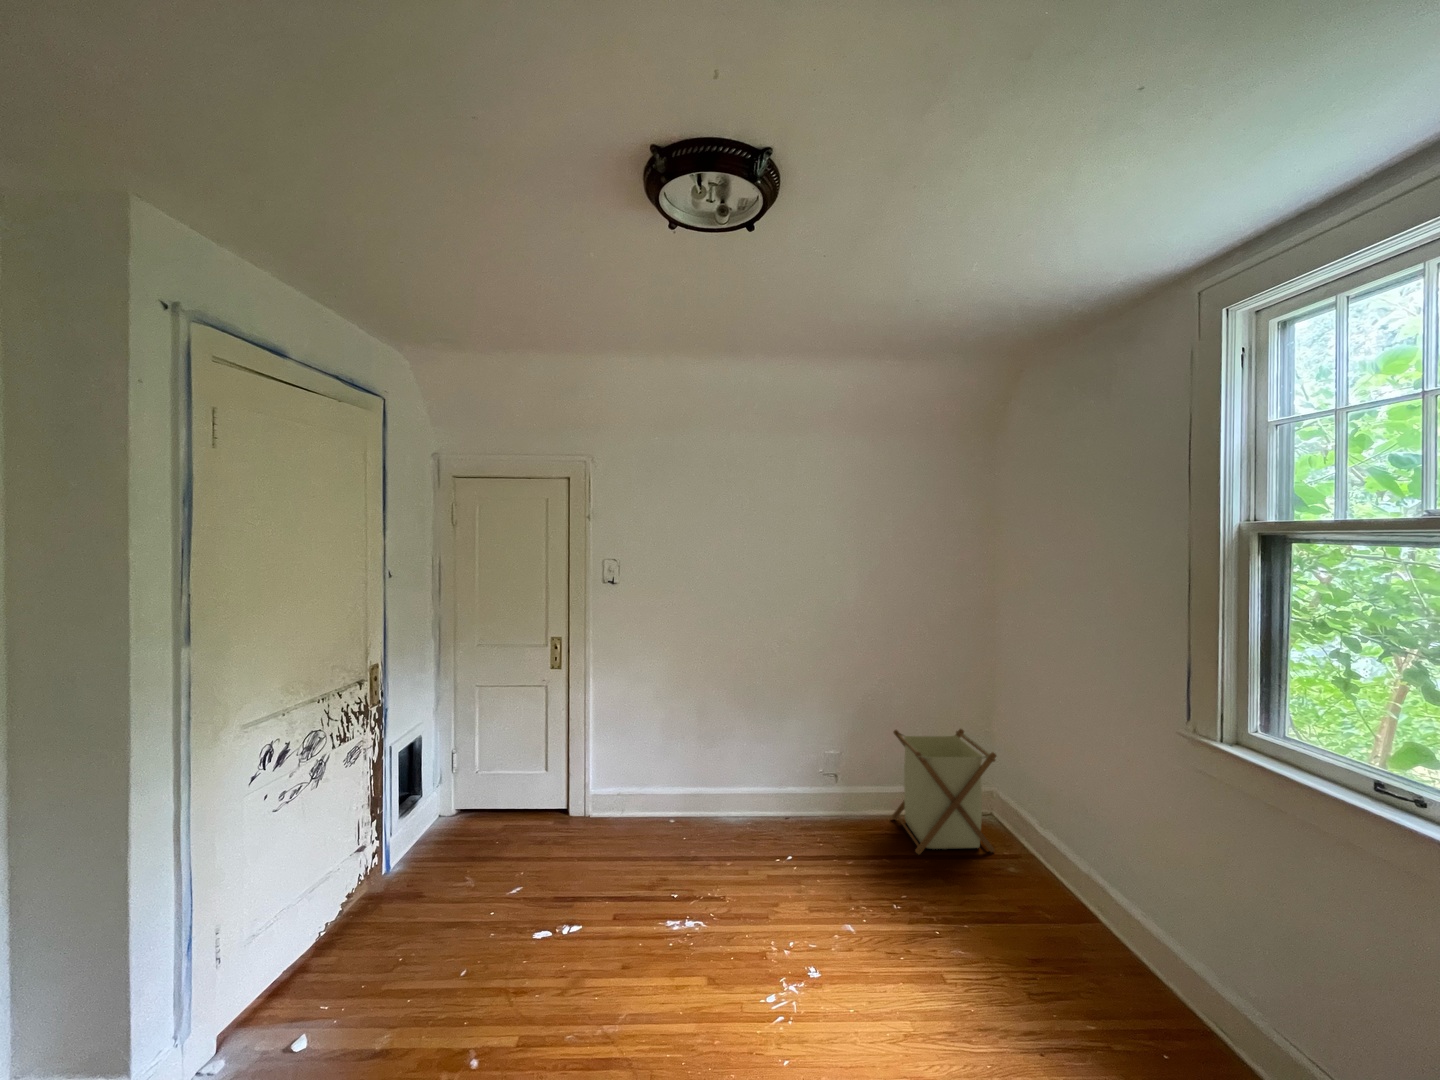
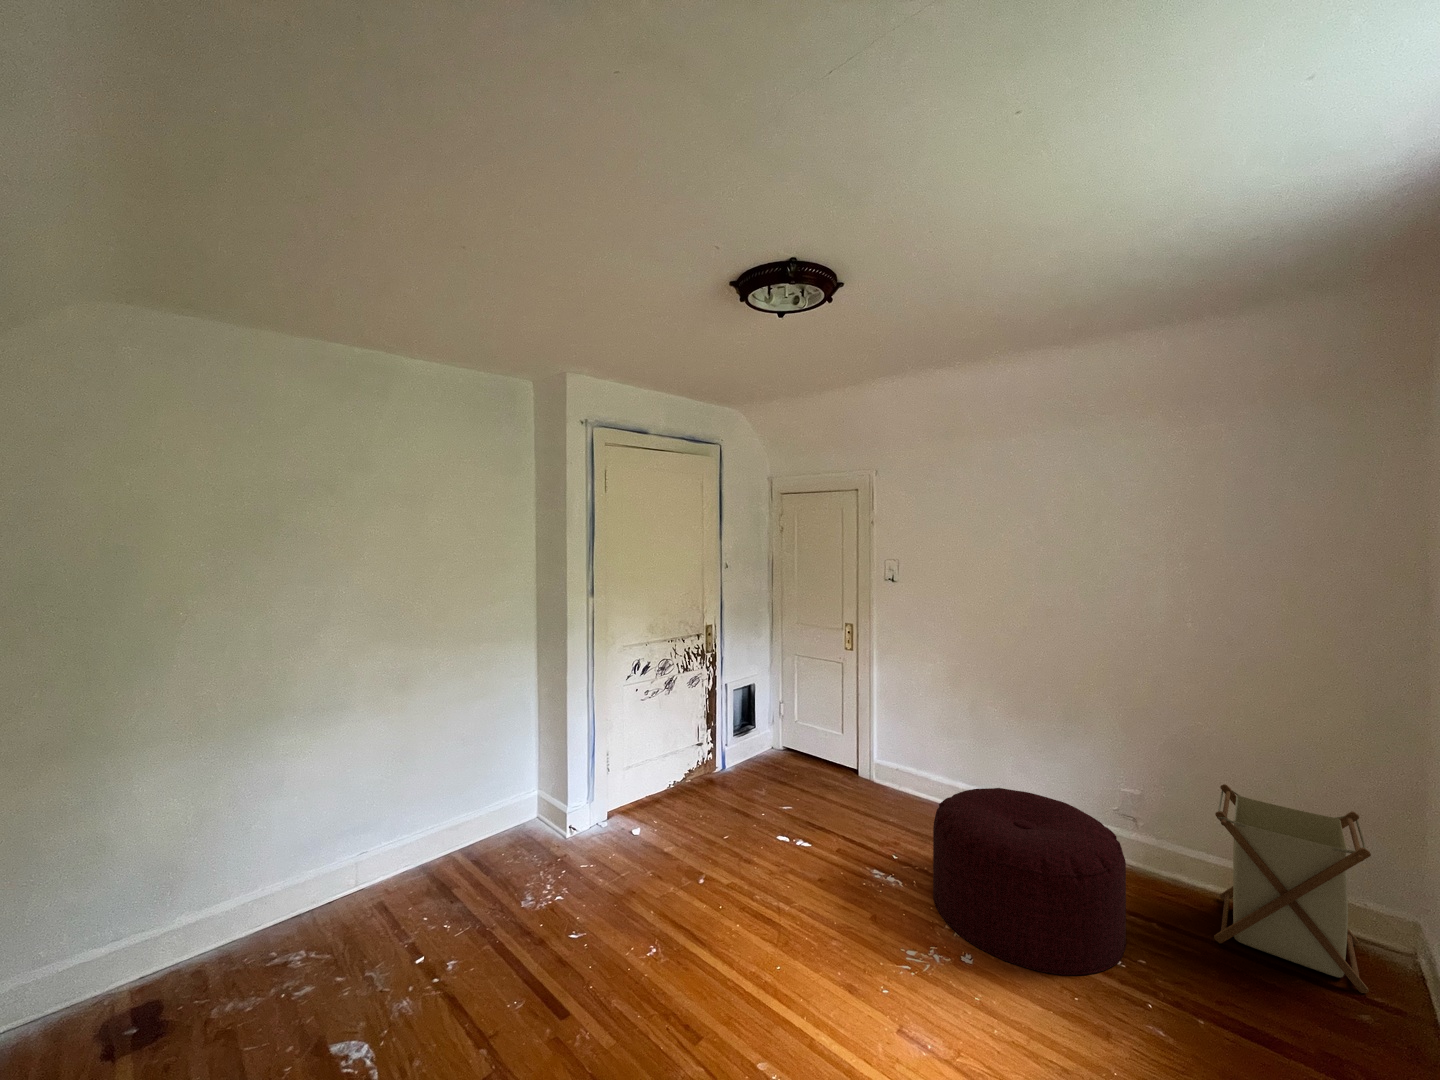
ottoman: none [728,779,894,955] -> present [933,788,1126,975]

